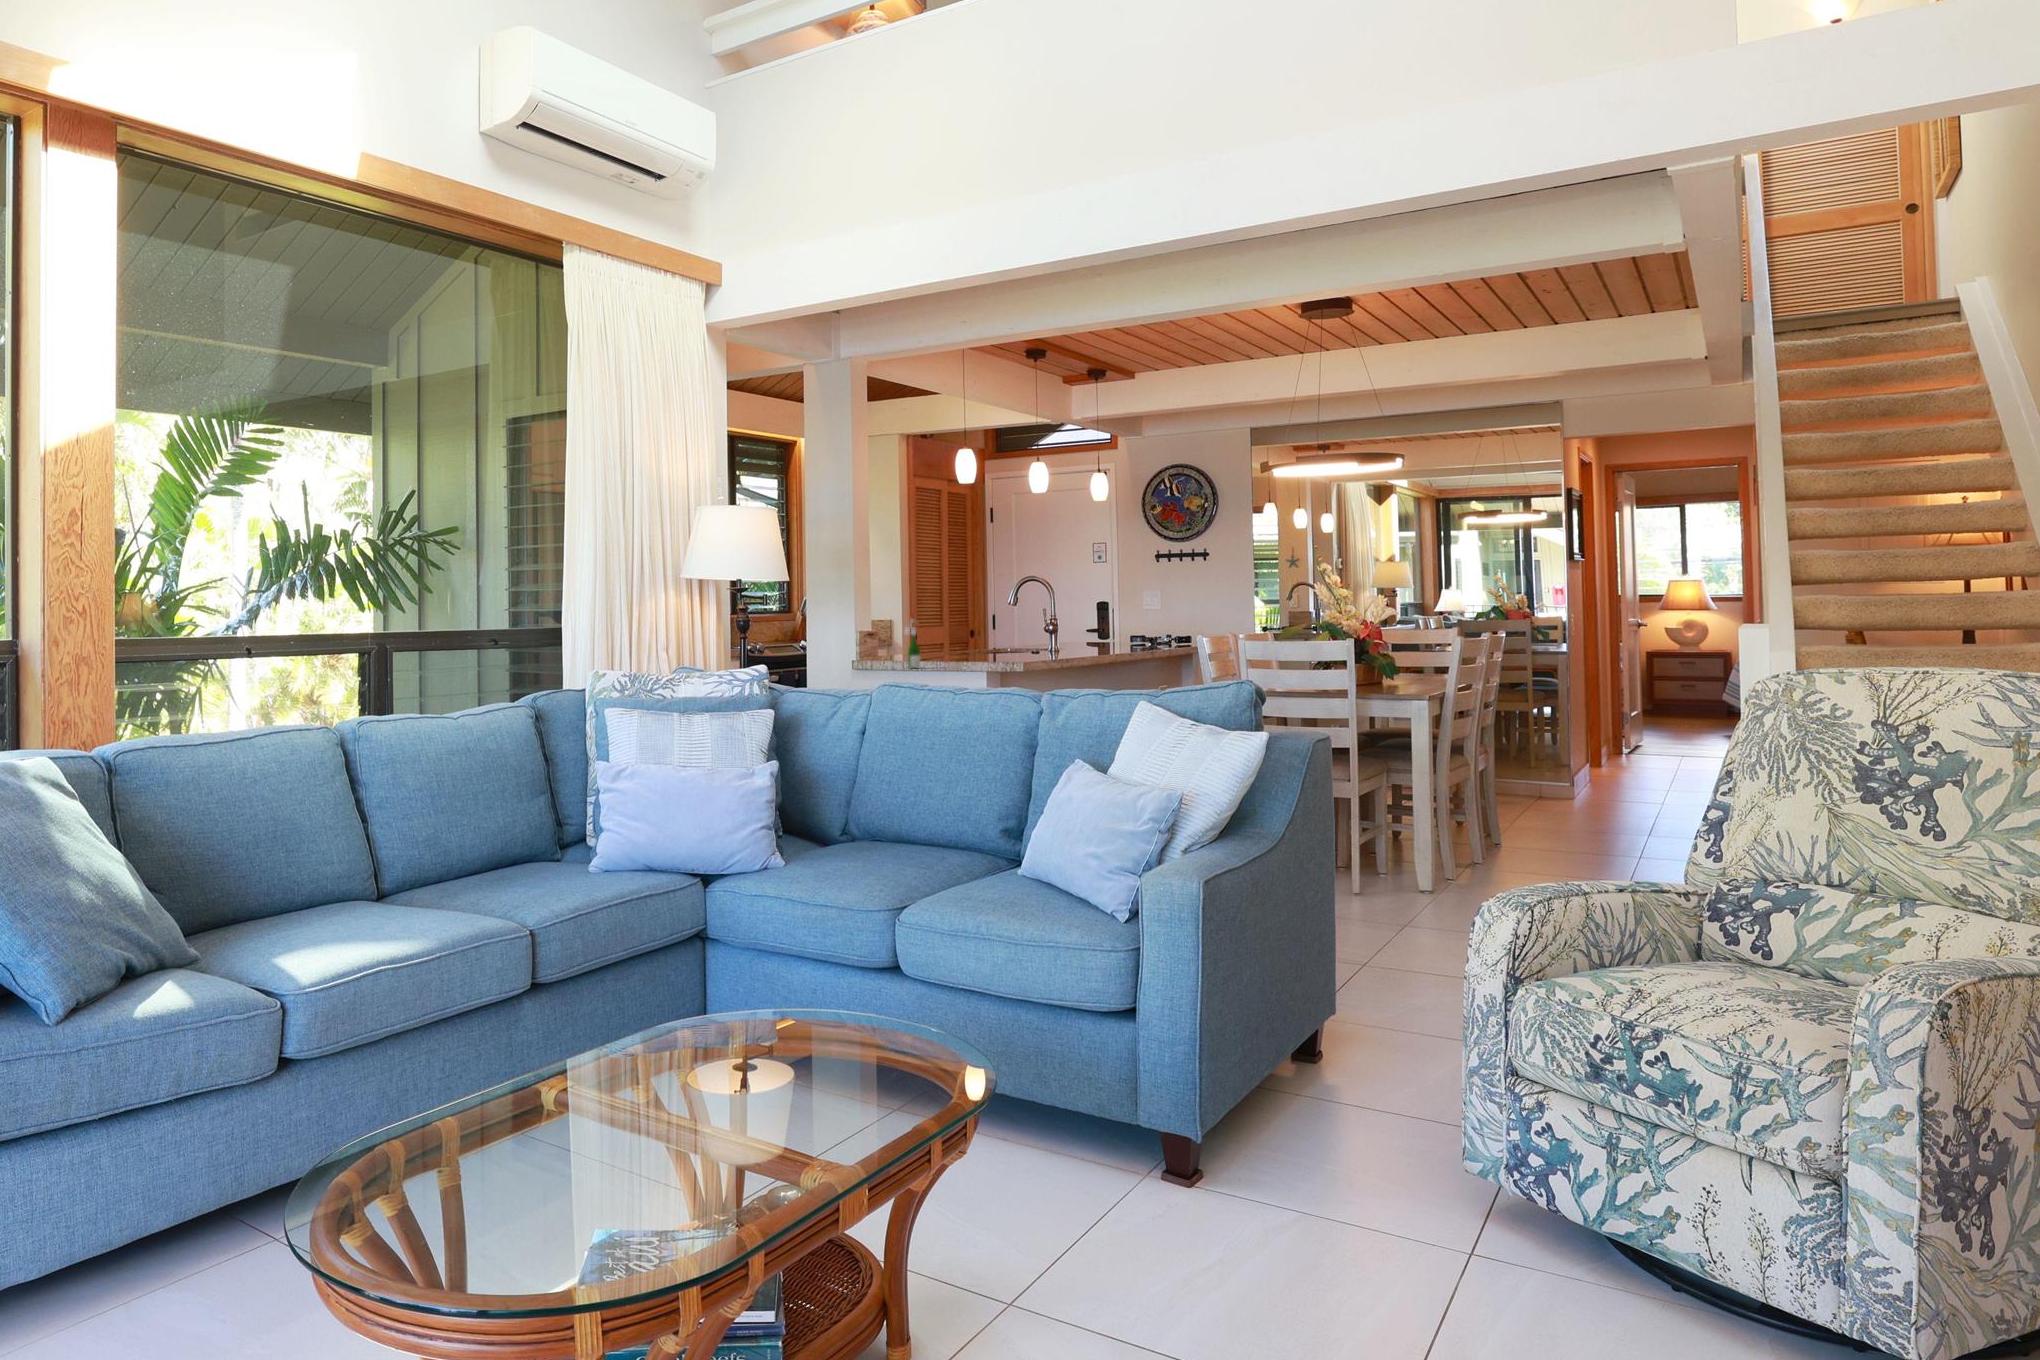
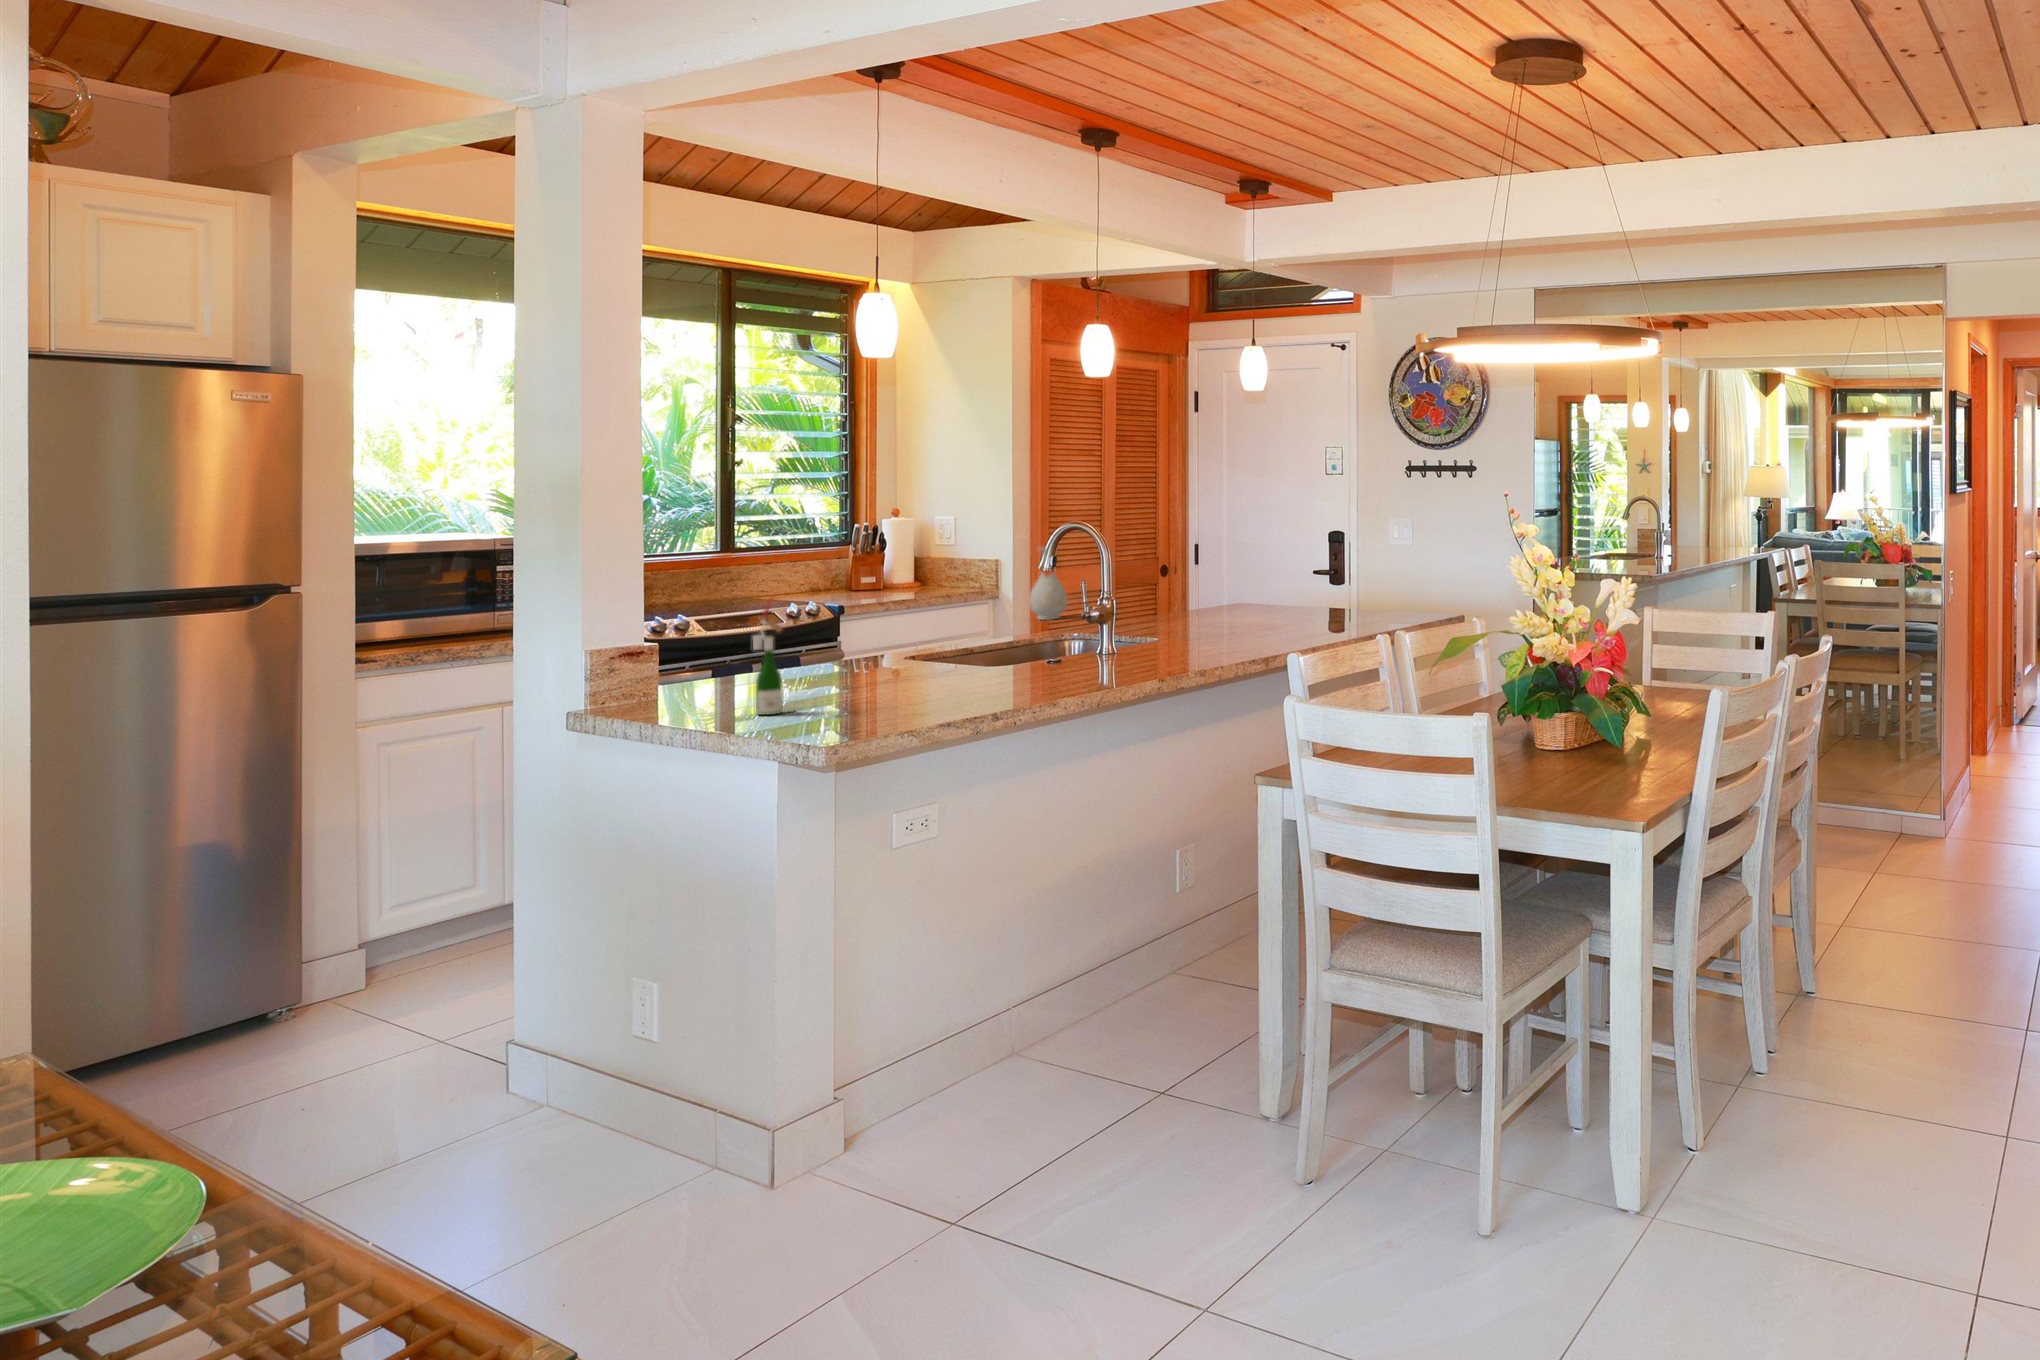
vase: none [925,608,949,654] -> present [1029,548,1067,620]

